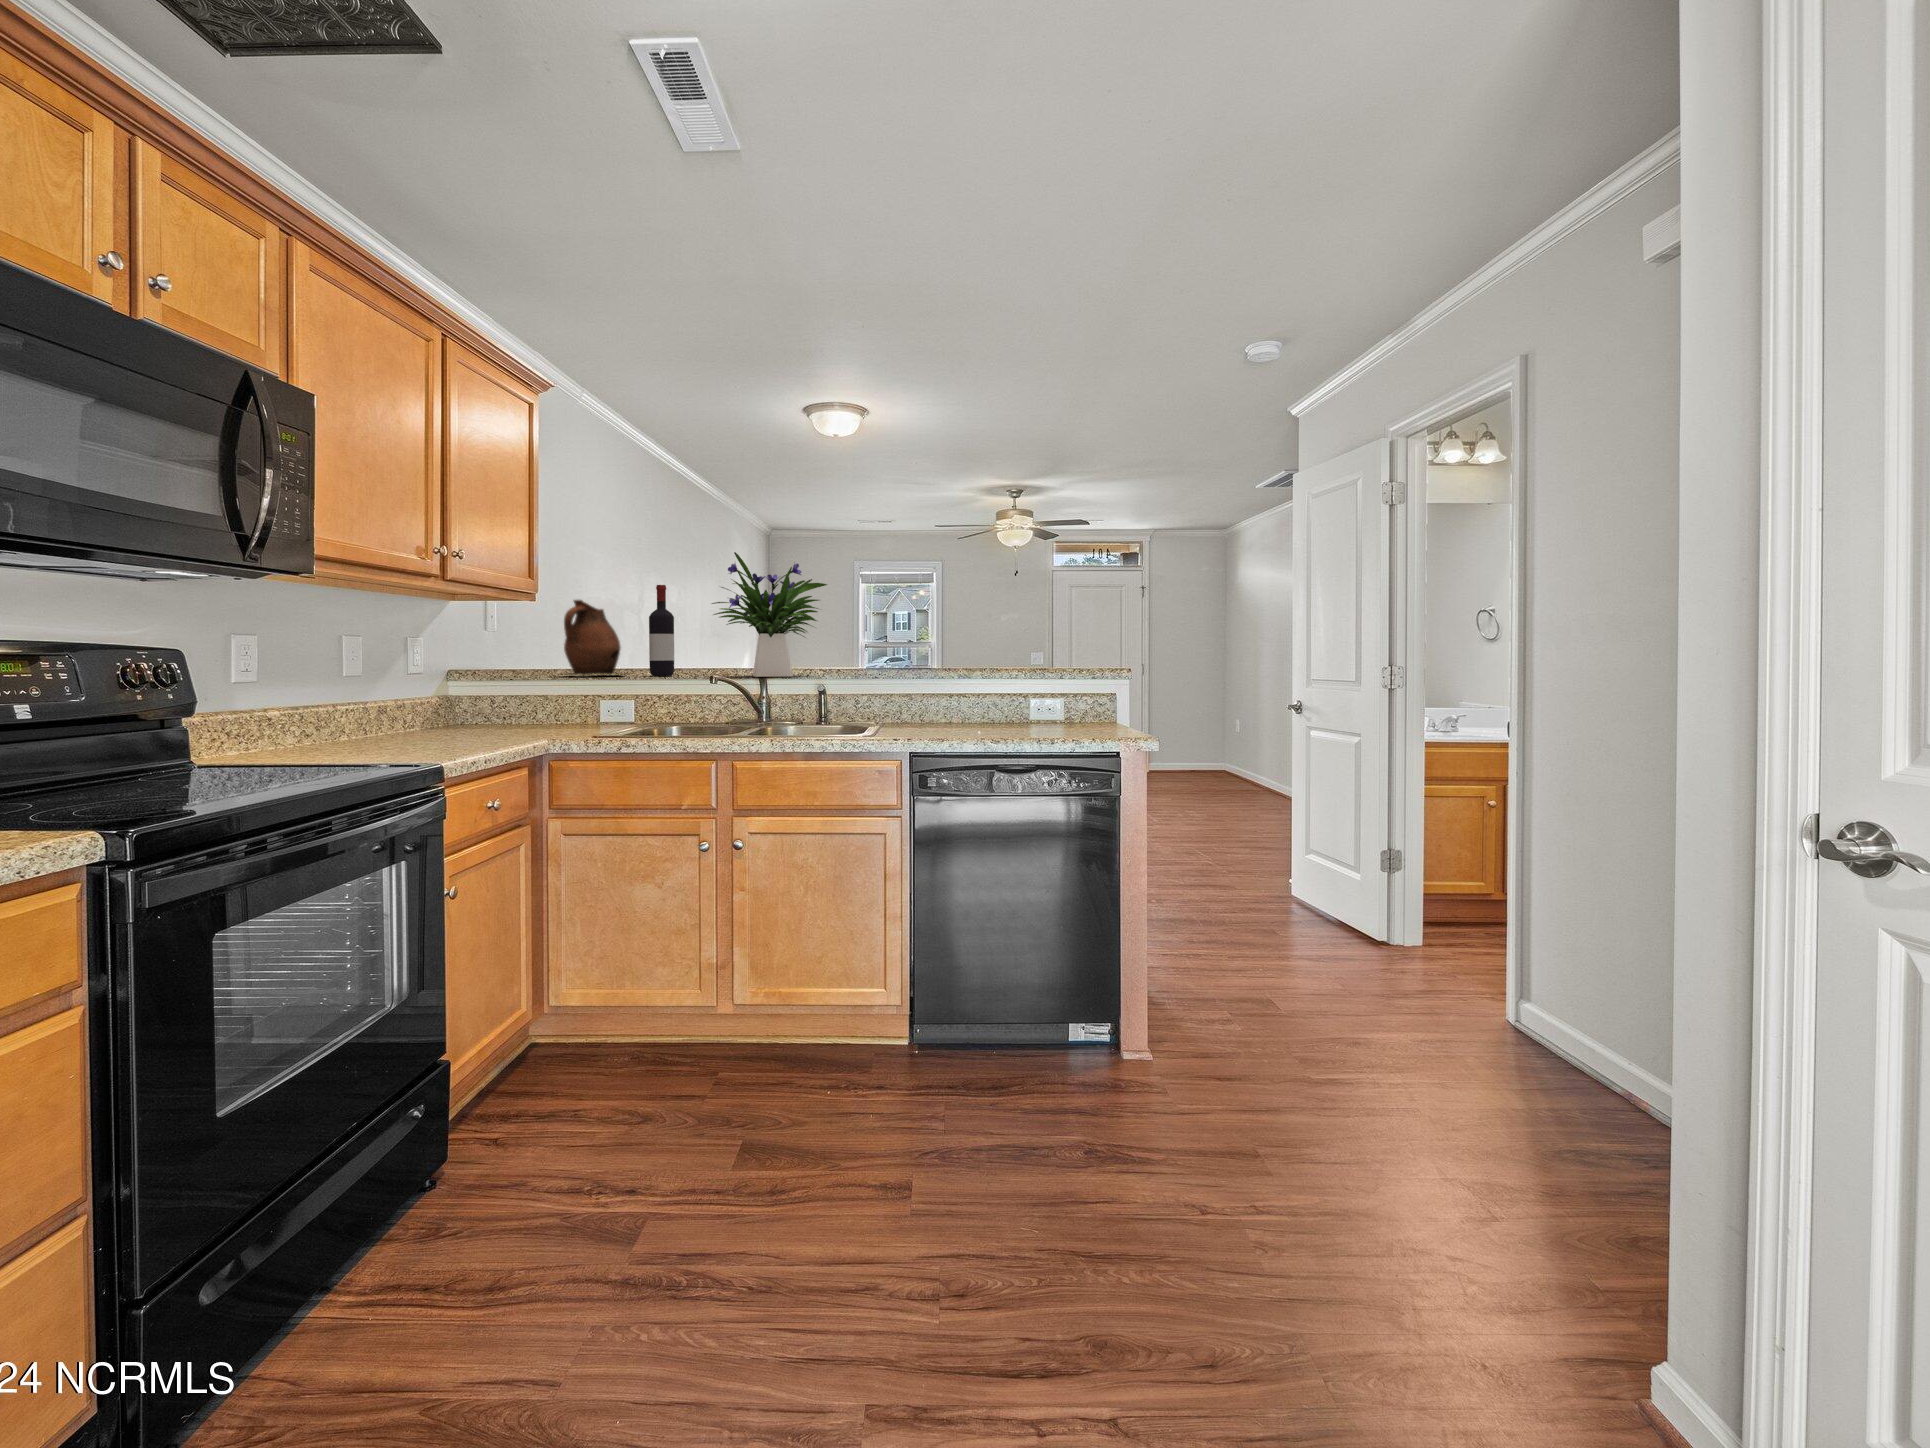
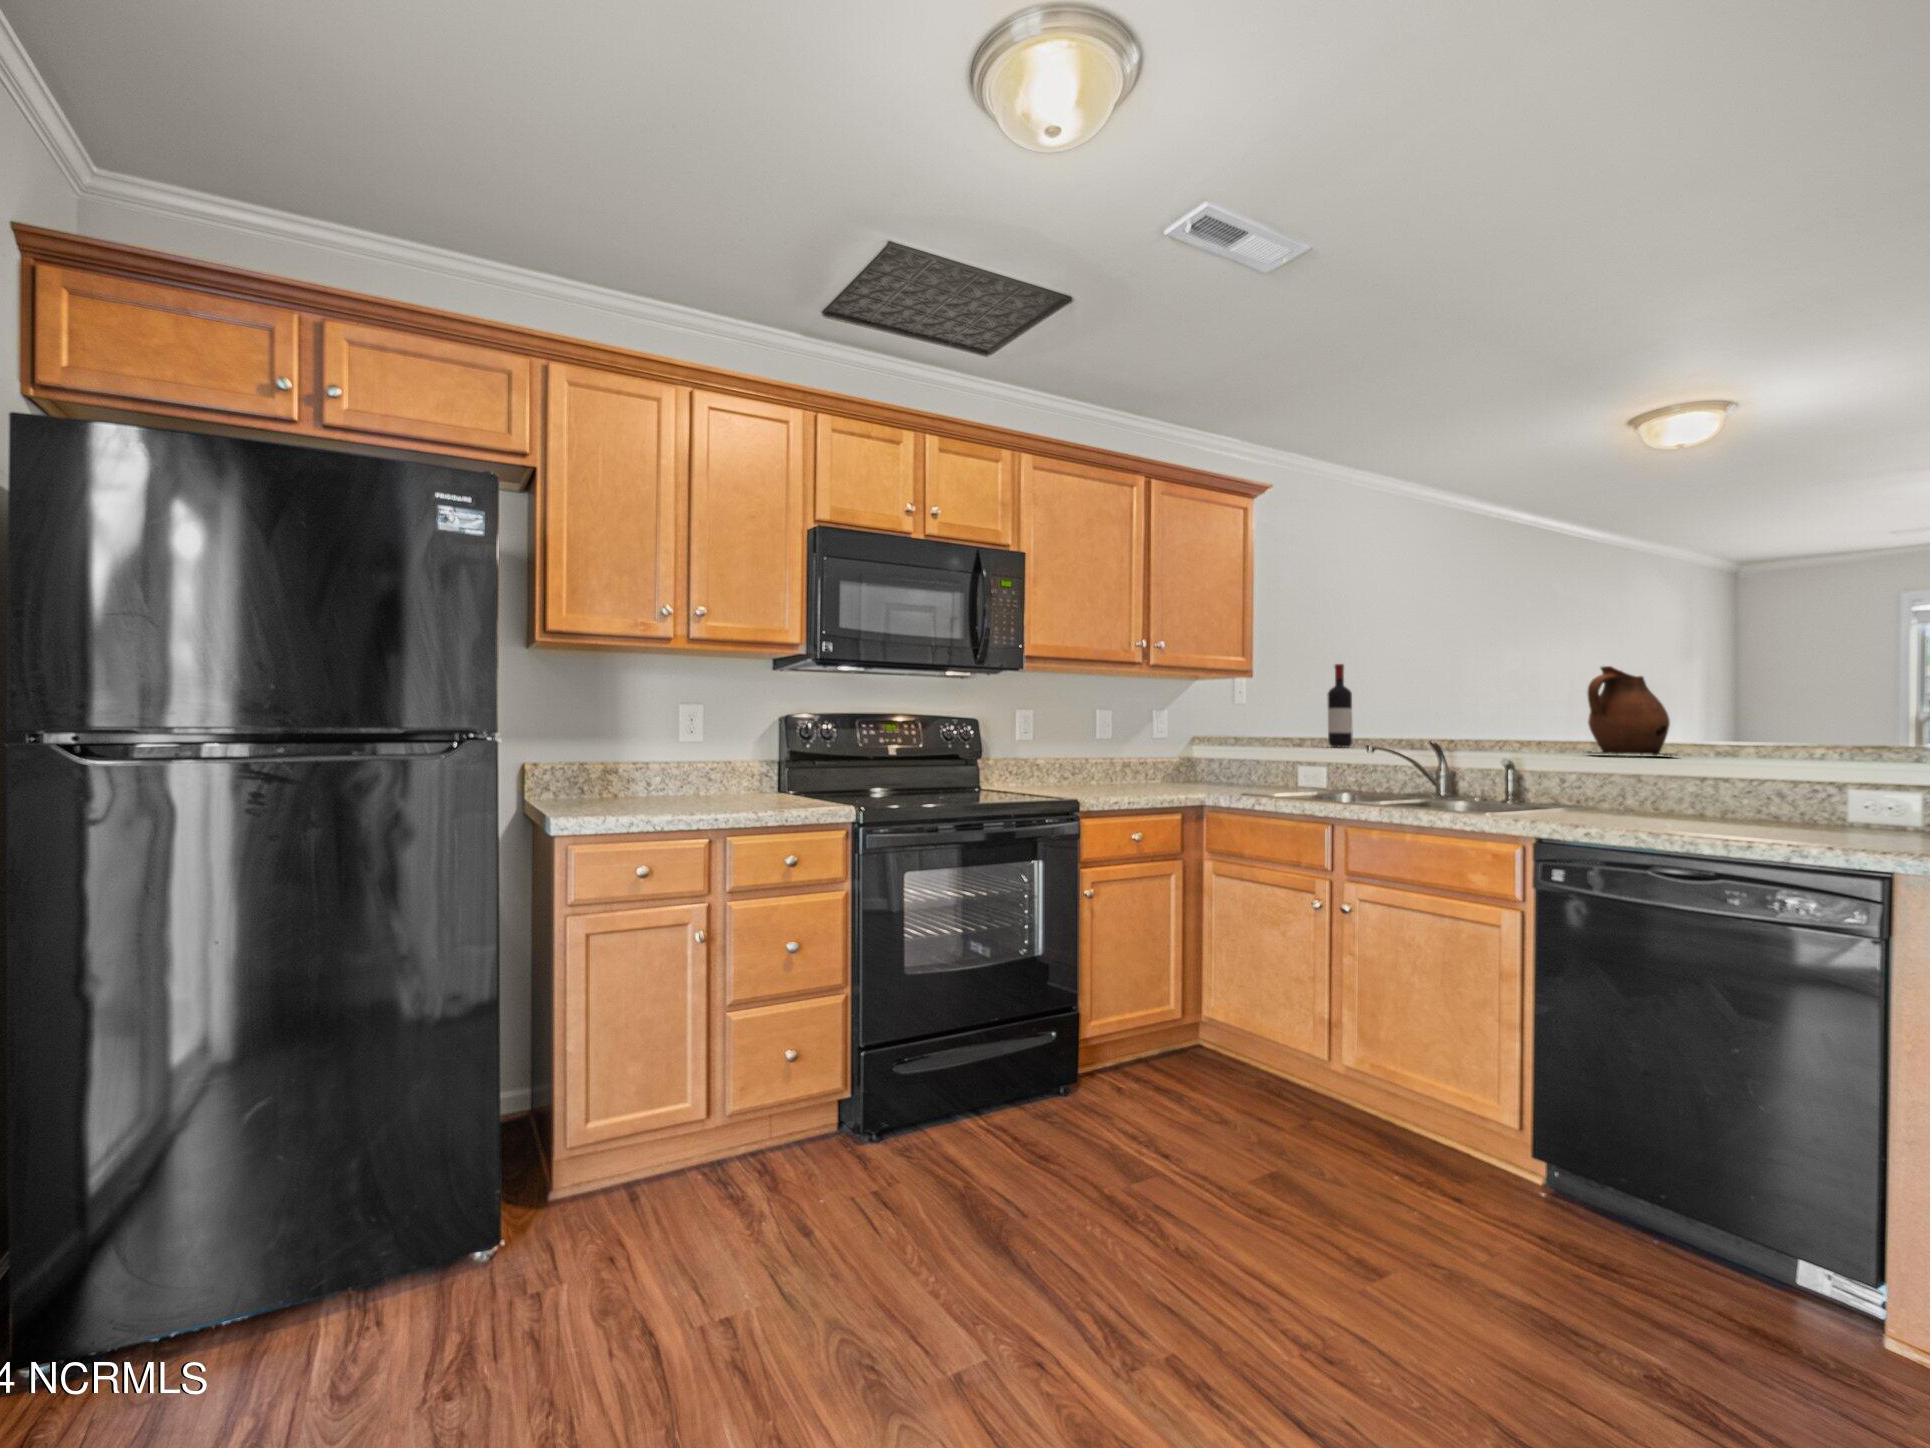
flower arrangement: present [712,552,827,677] -> none [1377,629,1510,751]
ceramic pitcher: present [564,600,621,675] -> present [1588,666,1672,756]

